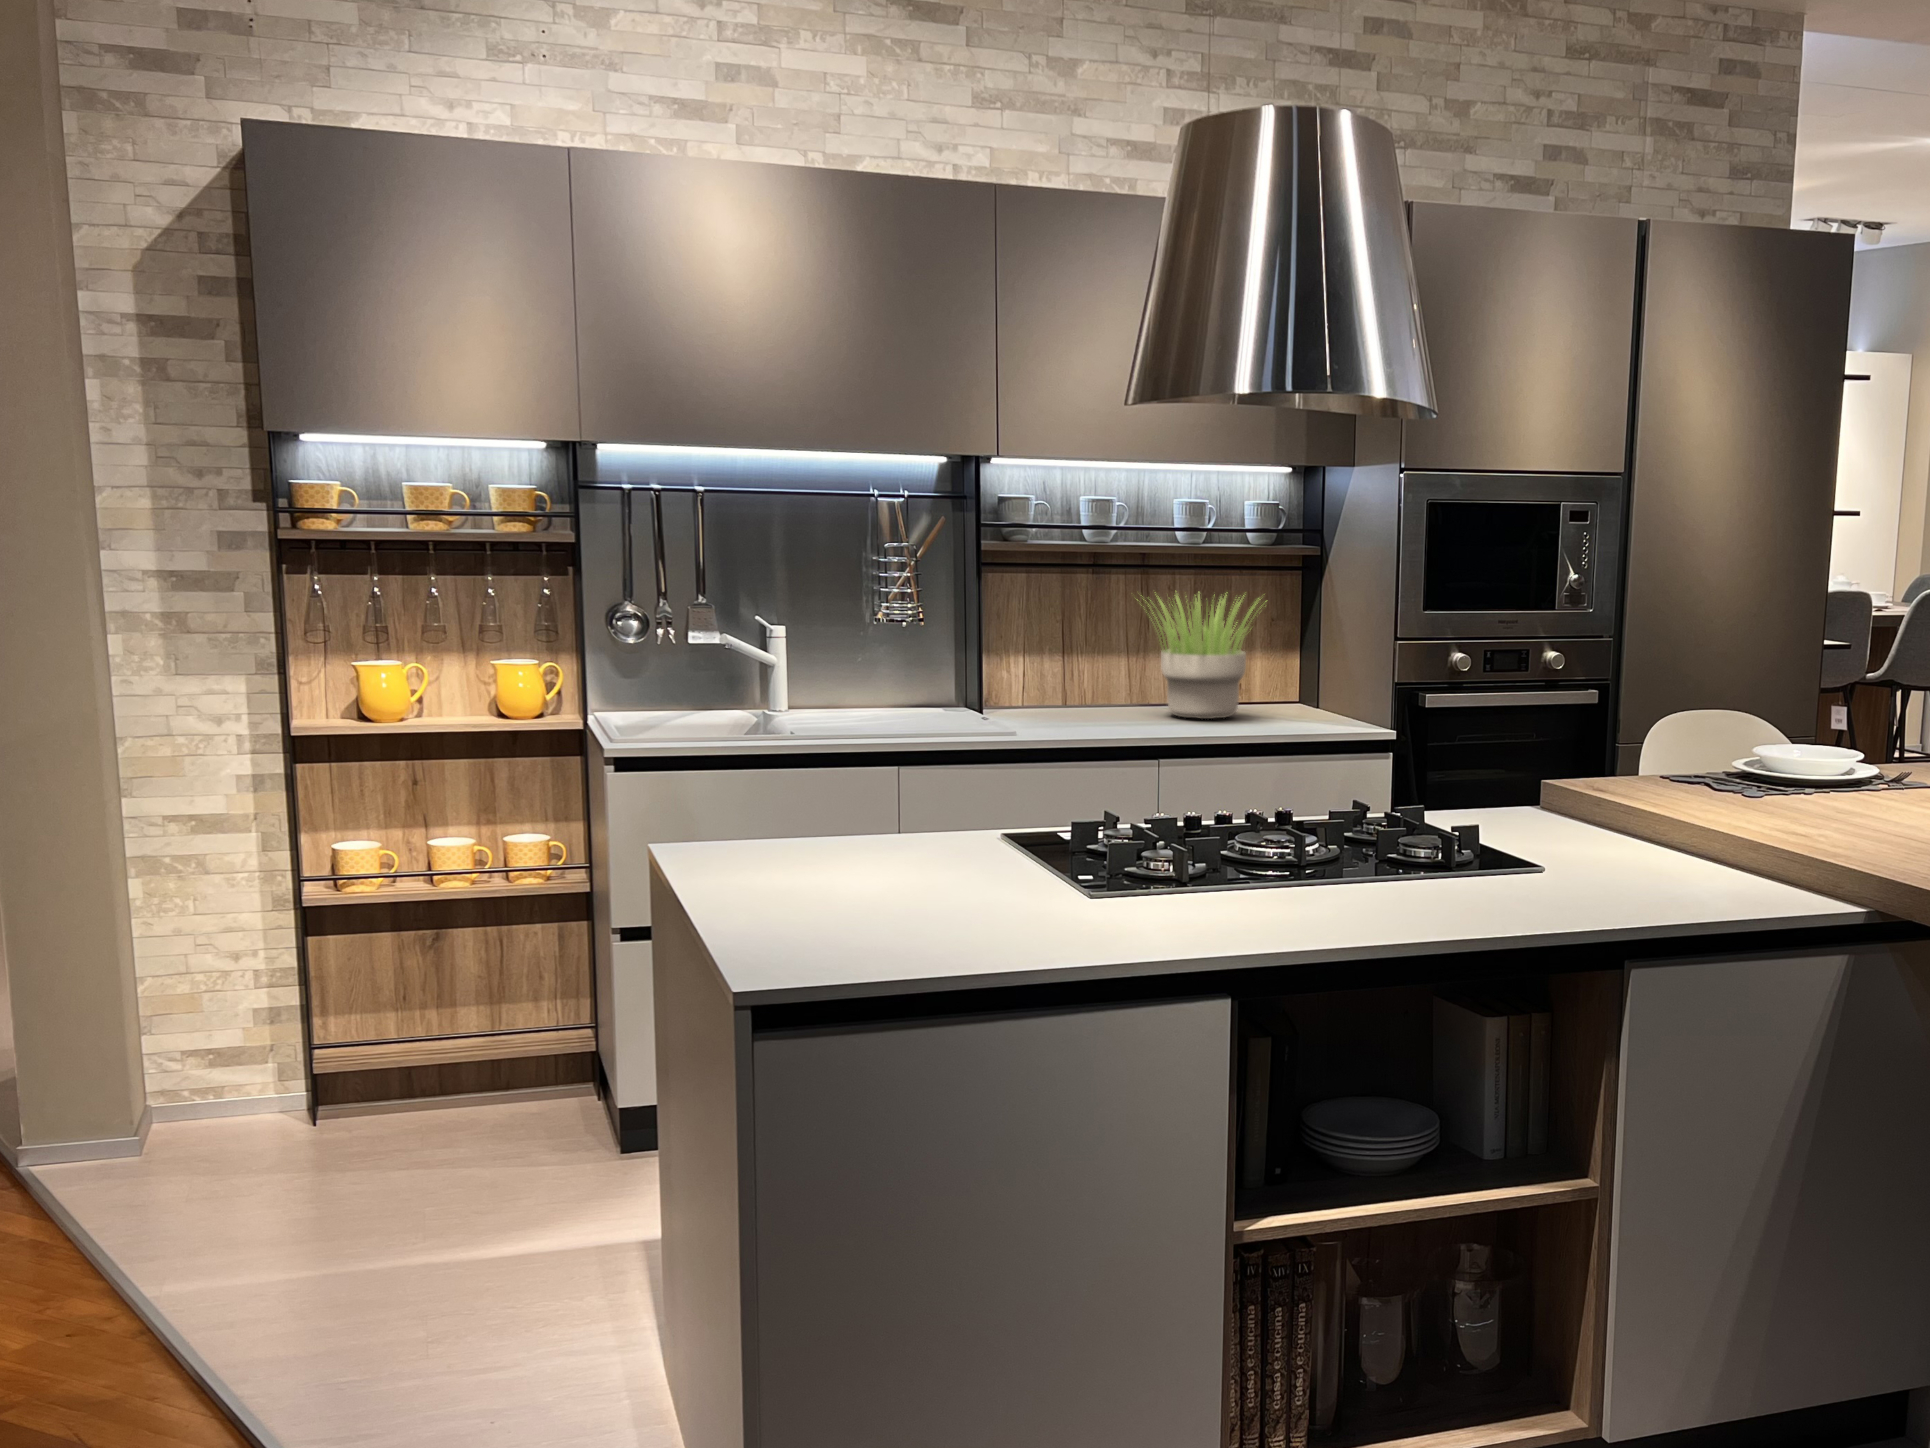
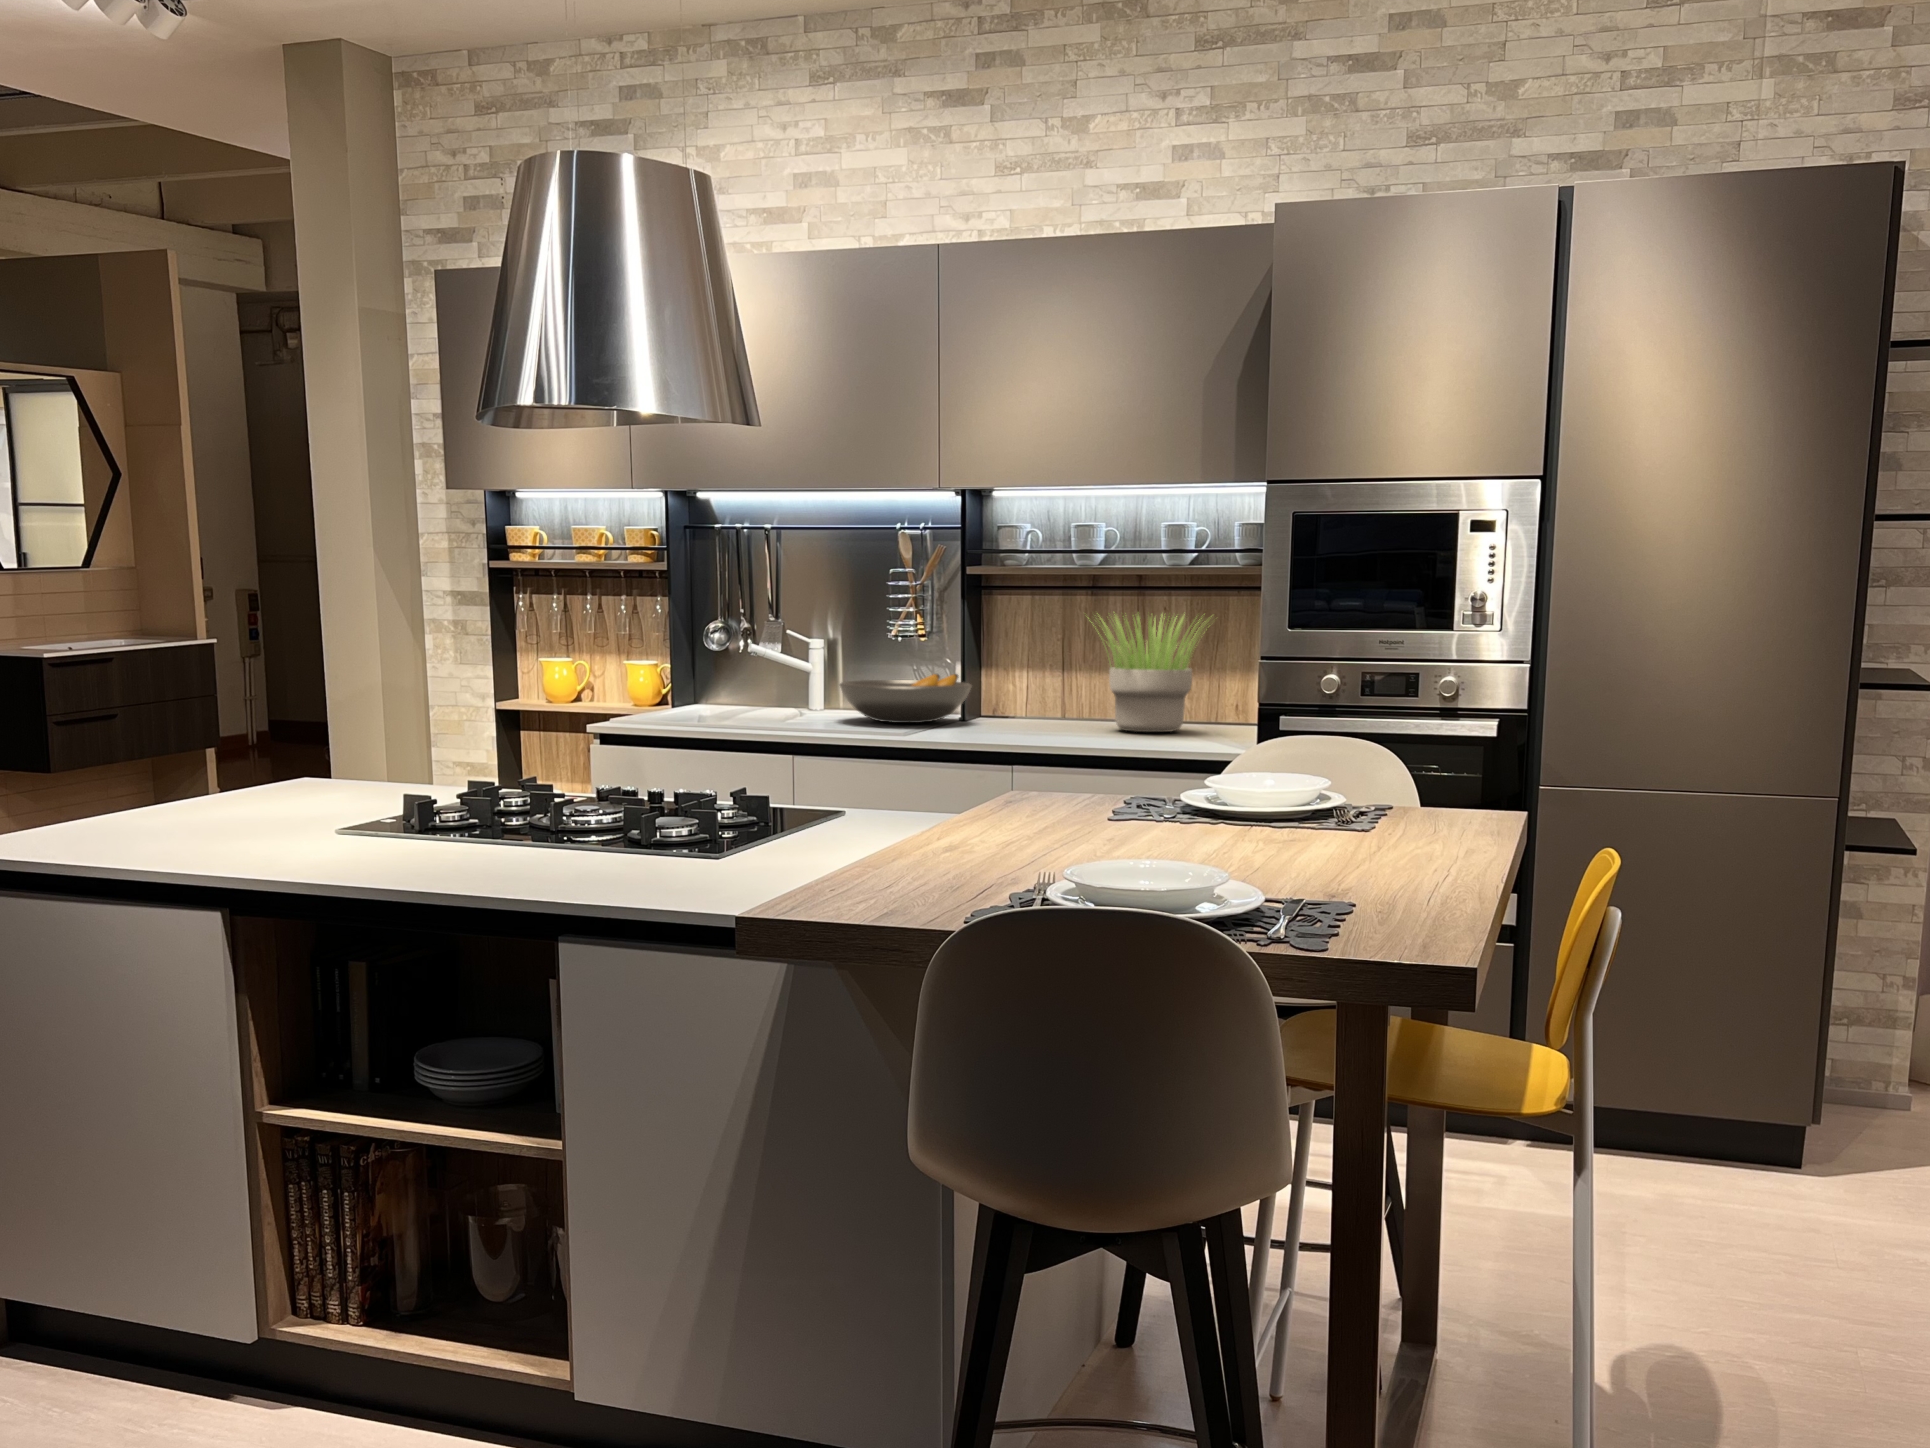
fruit bowl: none [876,666,1030,727] -> present [840,674,972,723]

